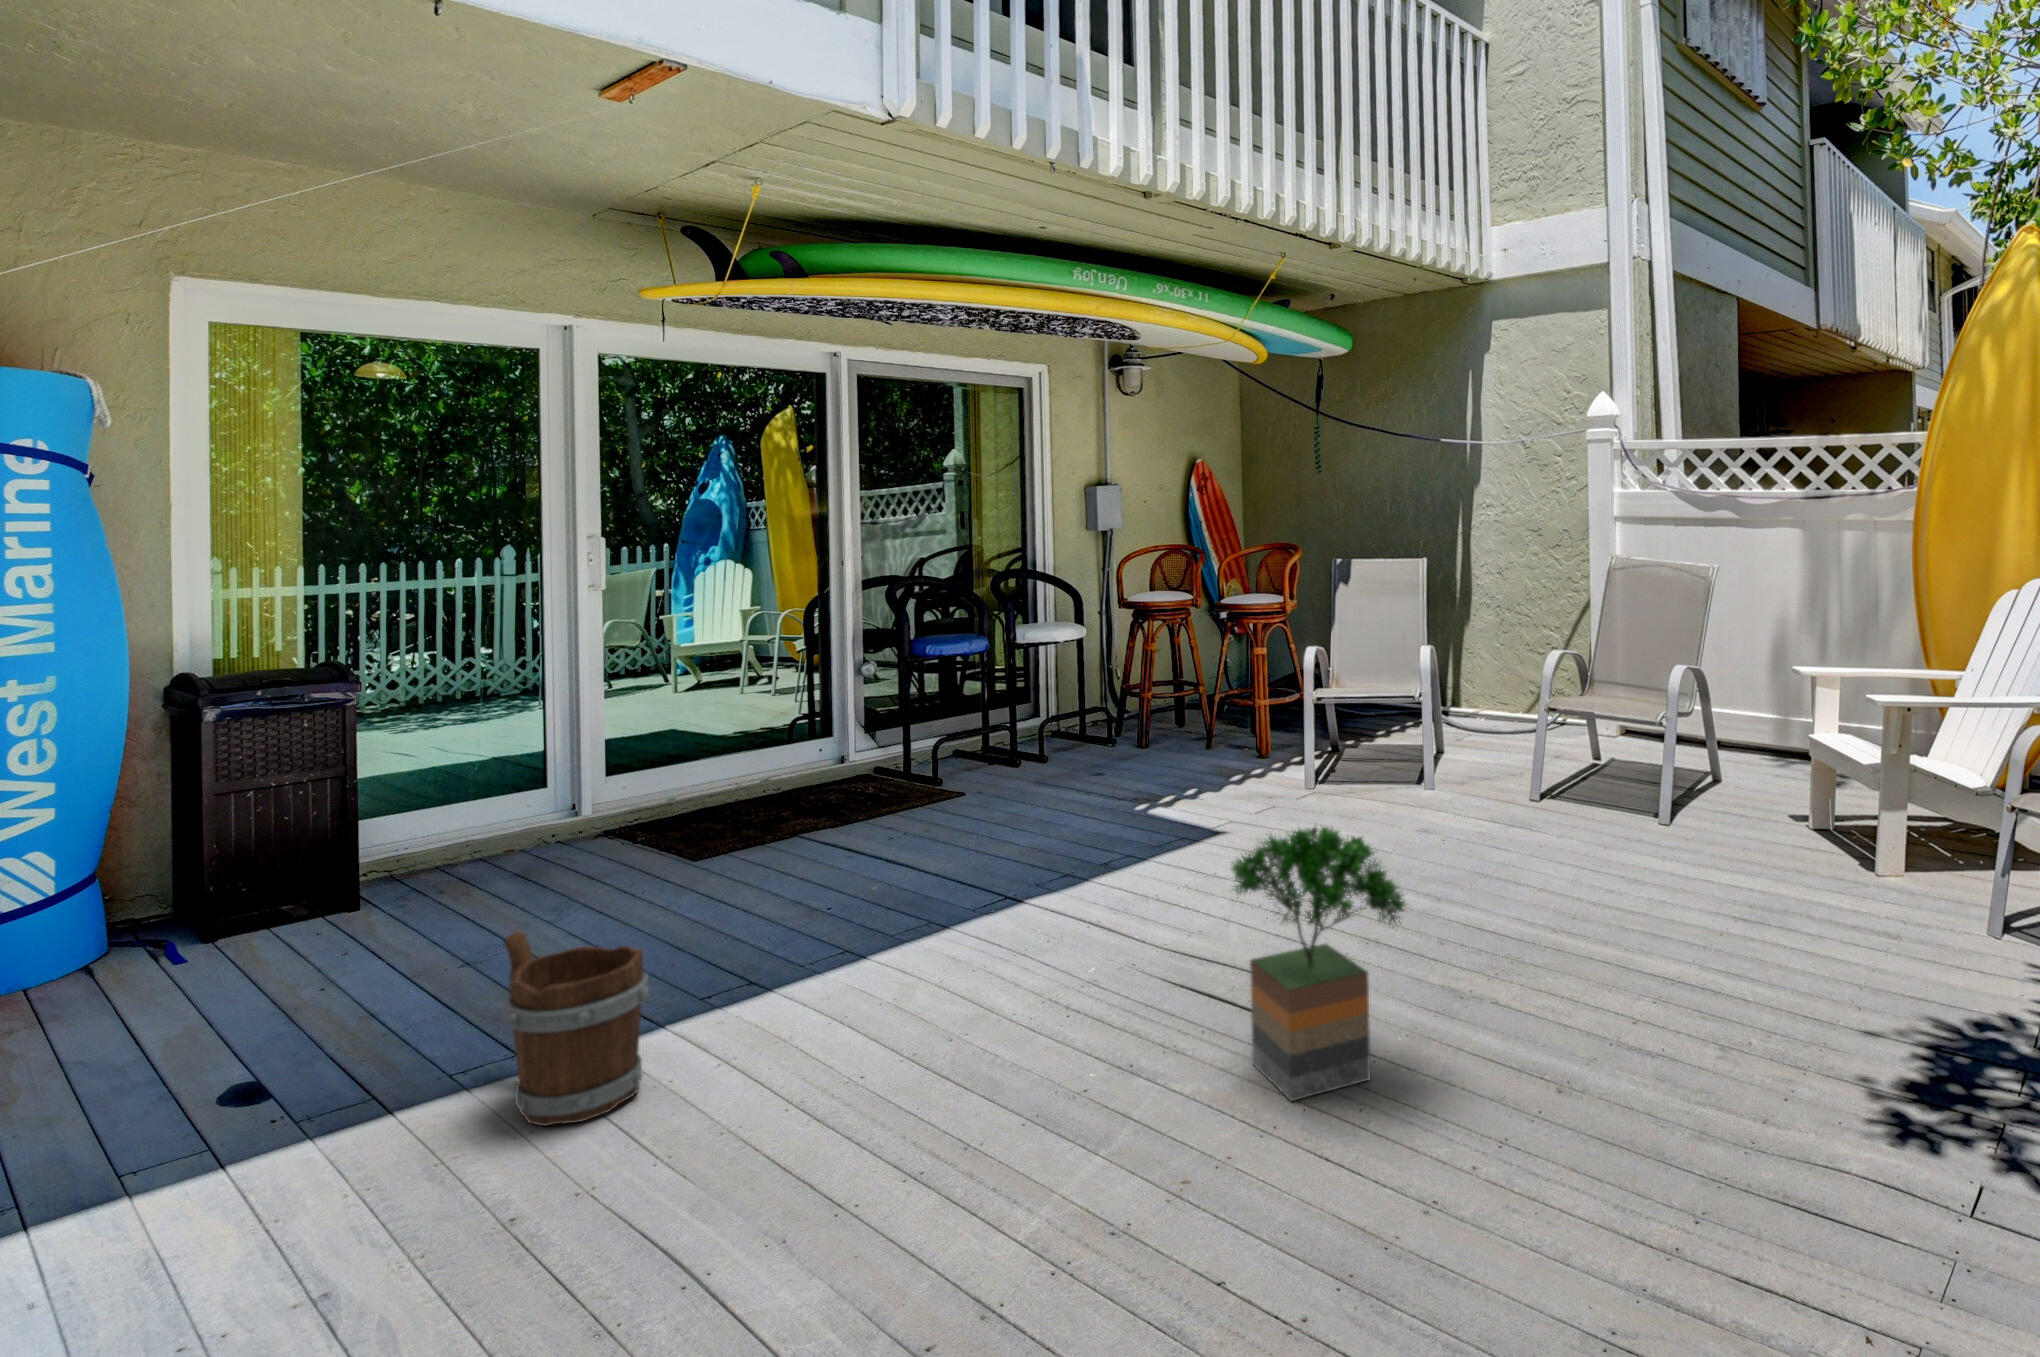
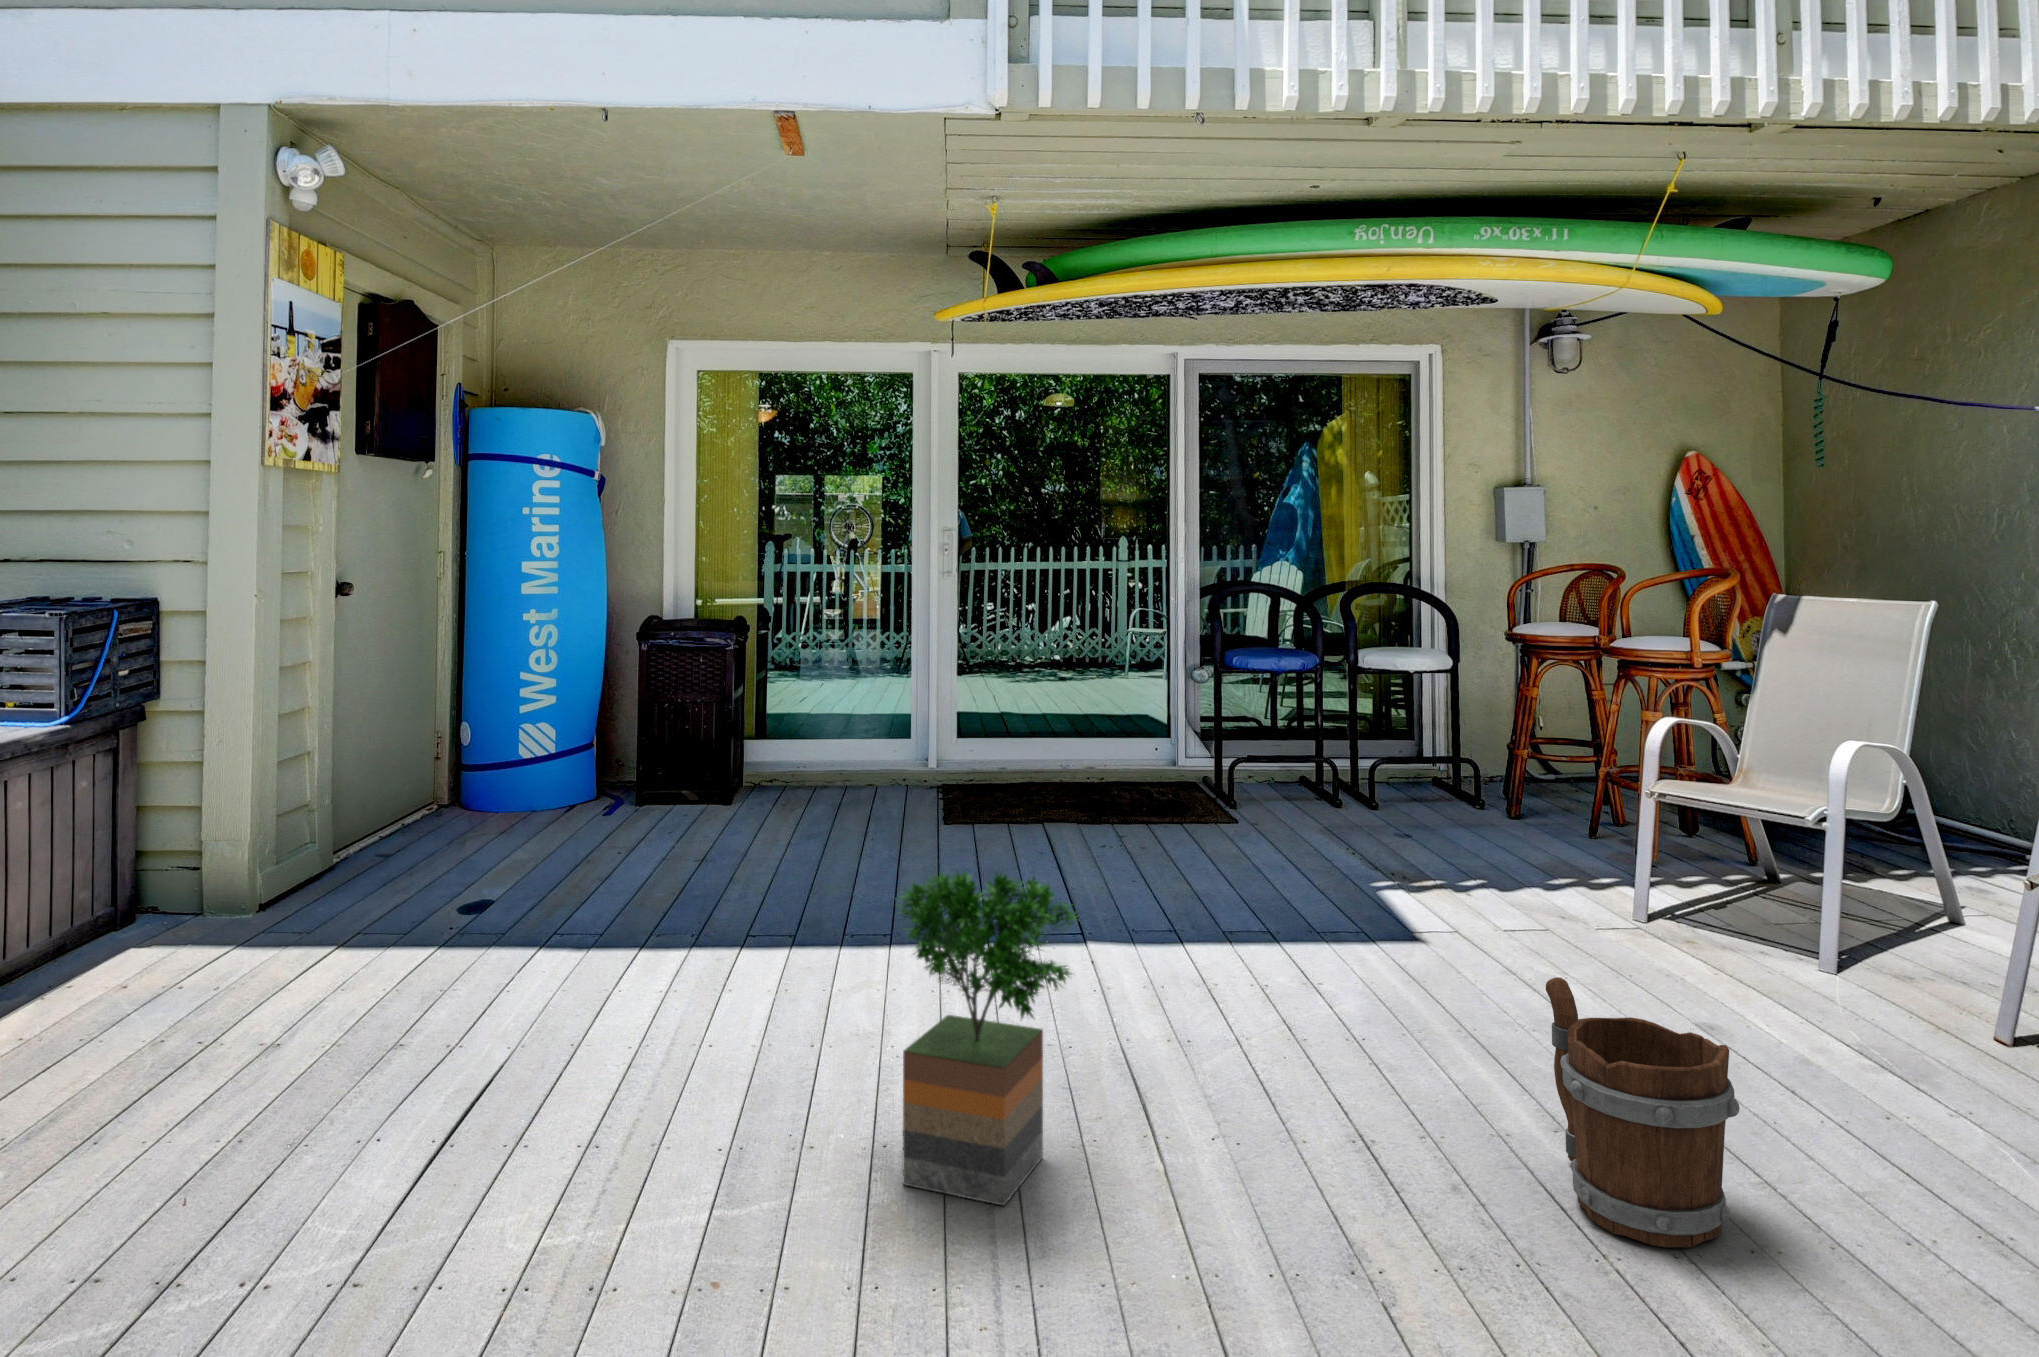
bucket: present [505,932,649,1126] -> present [1546,977,1740,1248]

